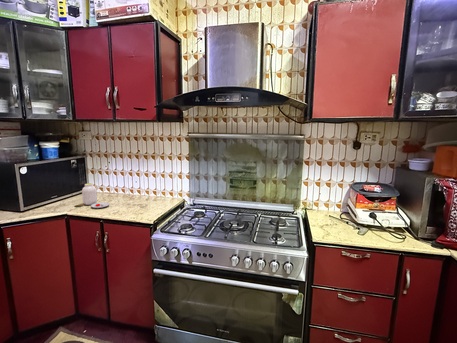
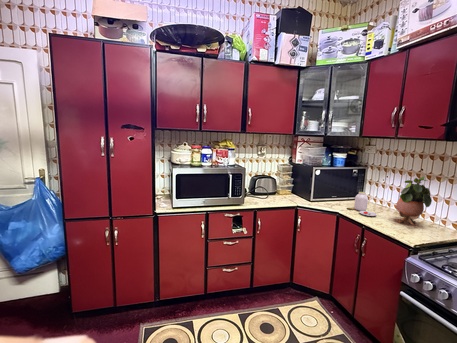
potted plant: none [126,156,154,205] -> present [396,177,432,226]

